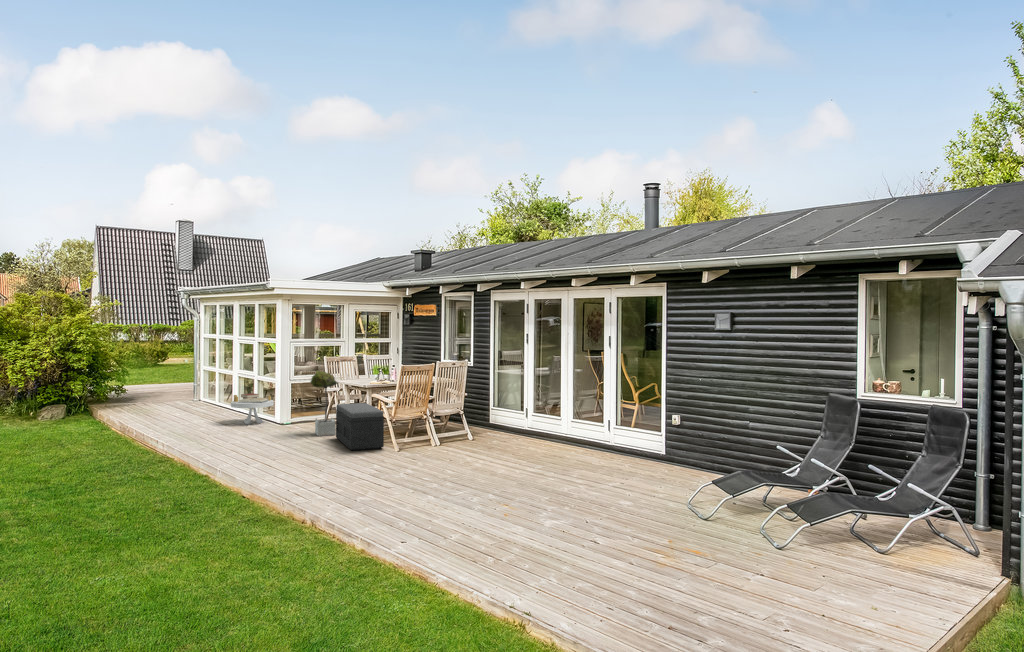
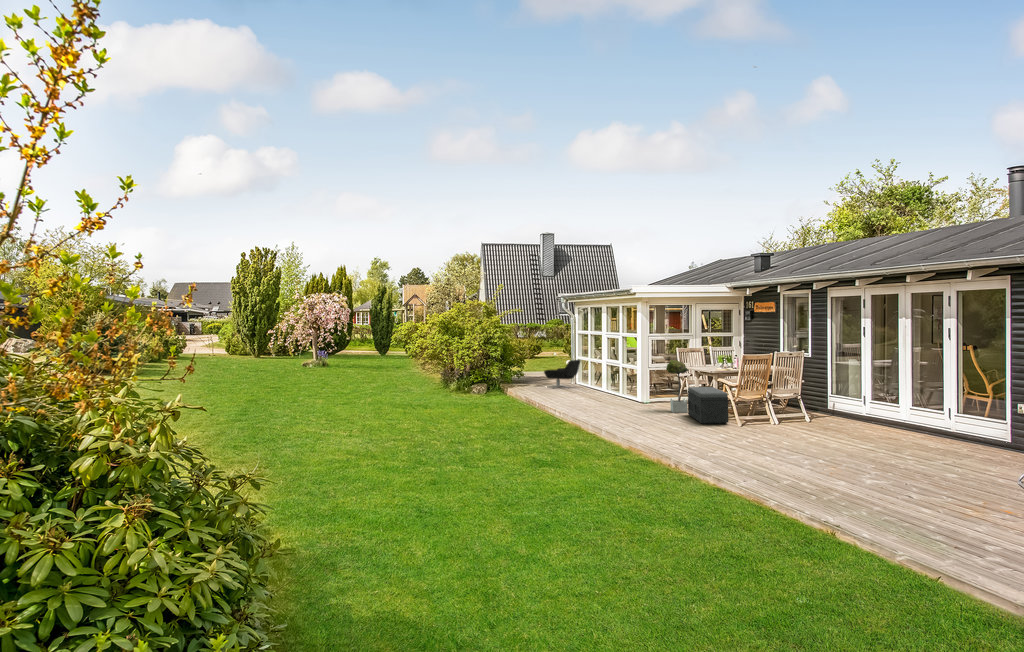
lounge chair: none [154,370,206,407] -> present [544,360,580,388]
side table: present [231,393,274,425] -> none [604,378,636,402]

